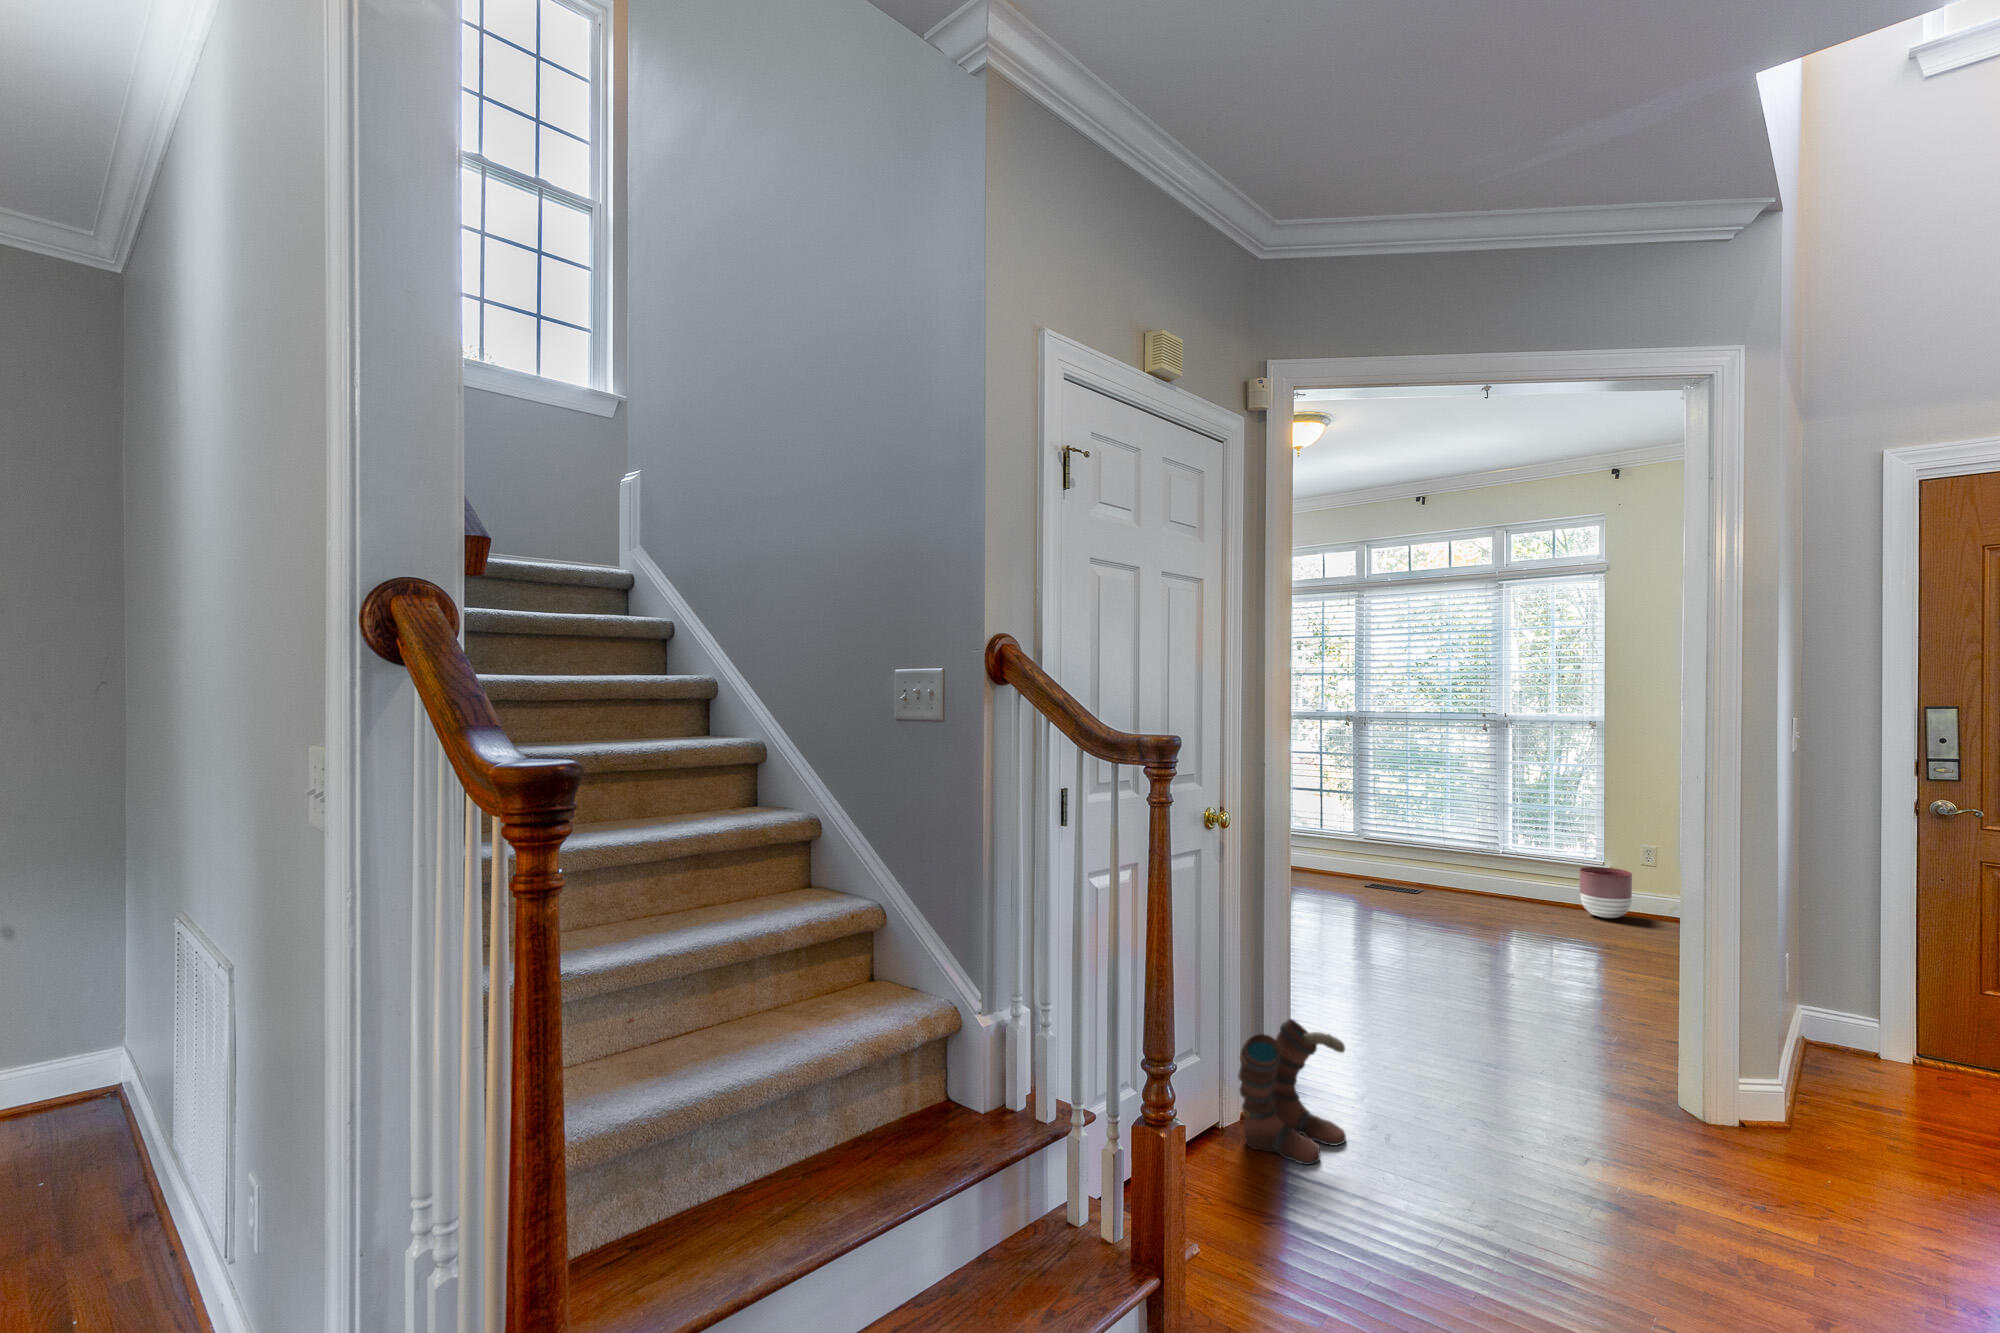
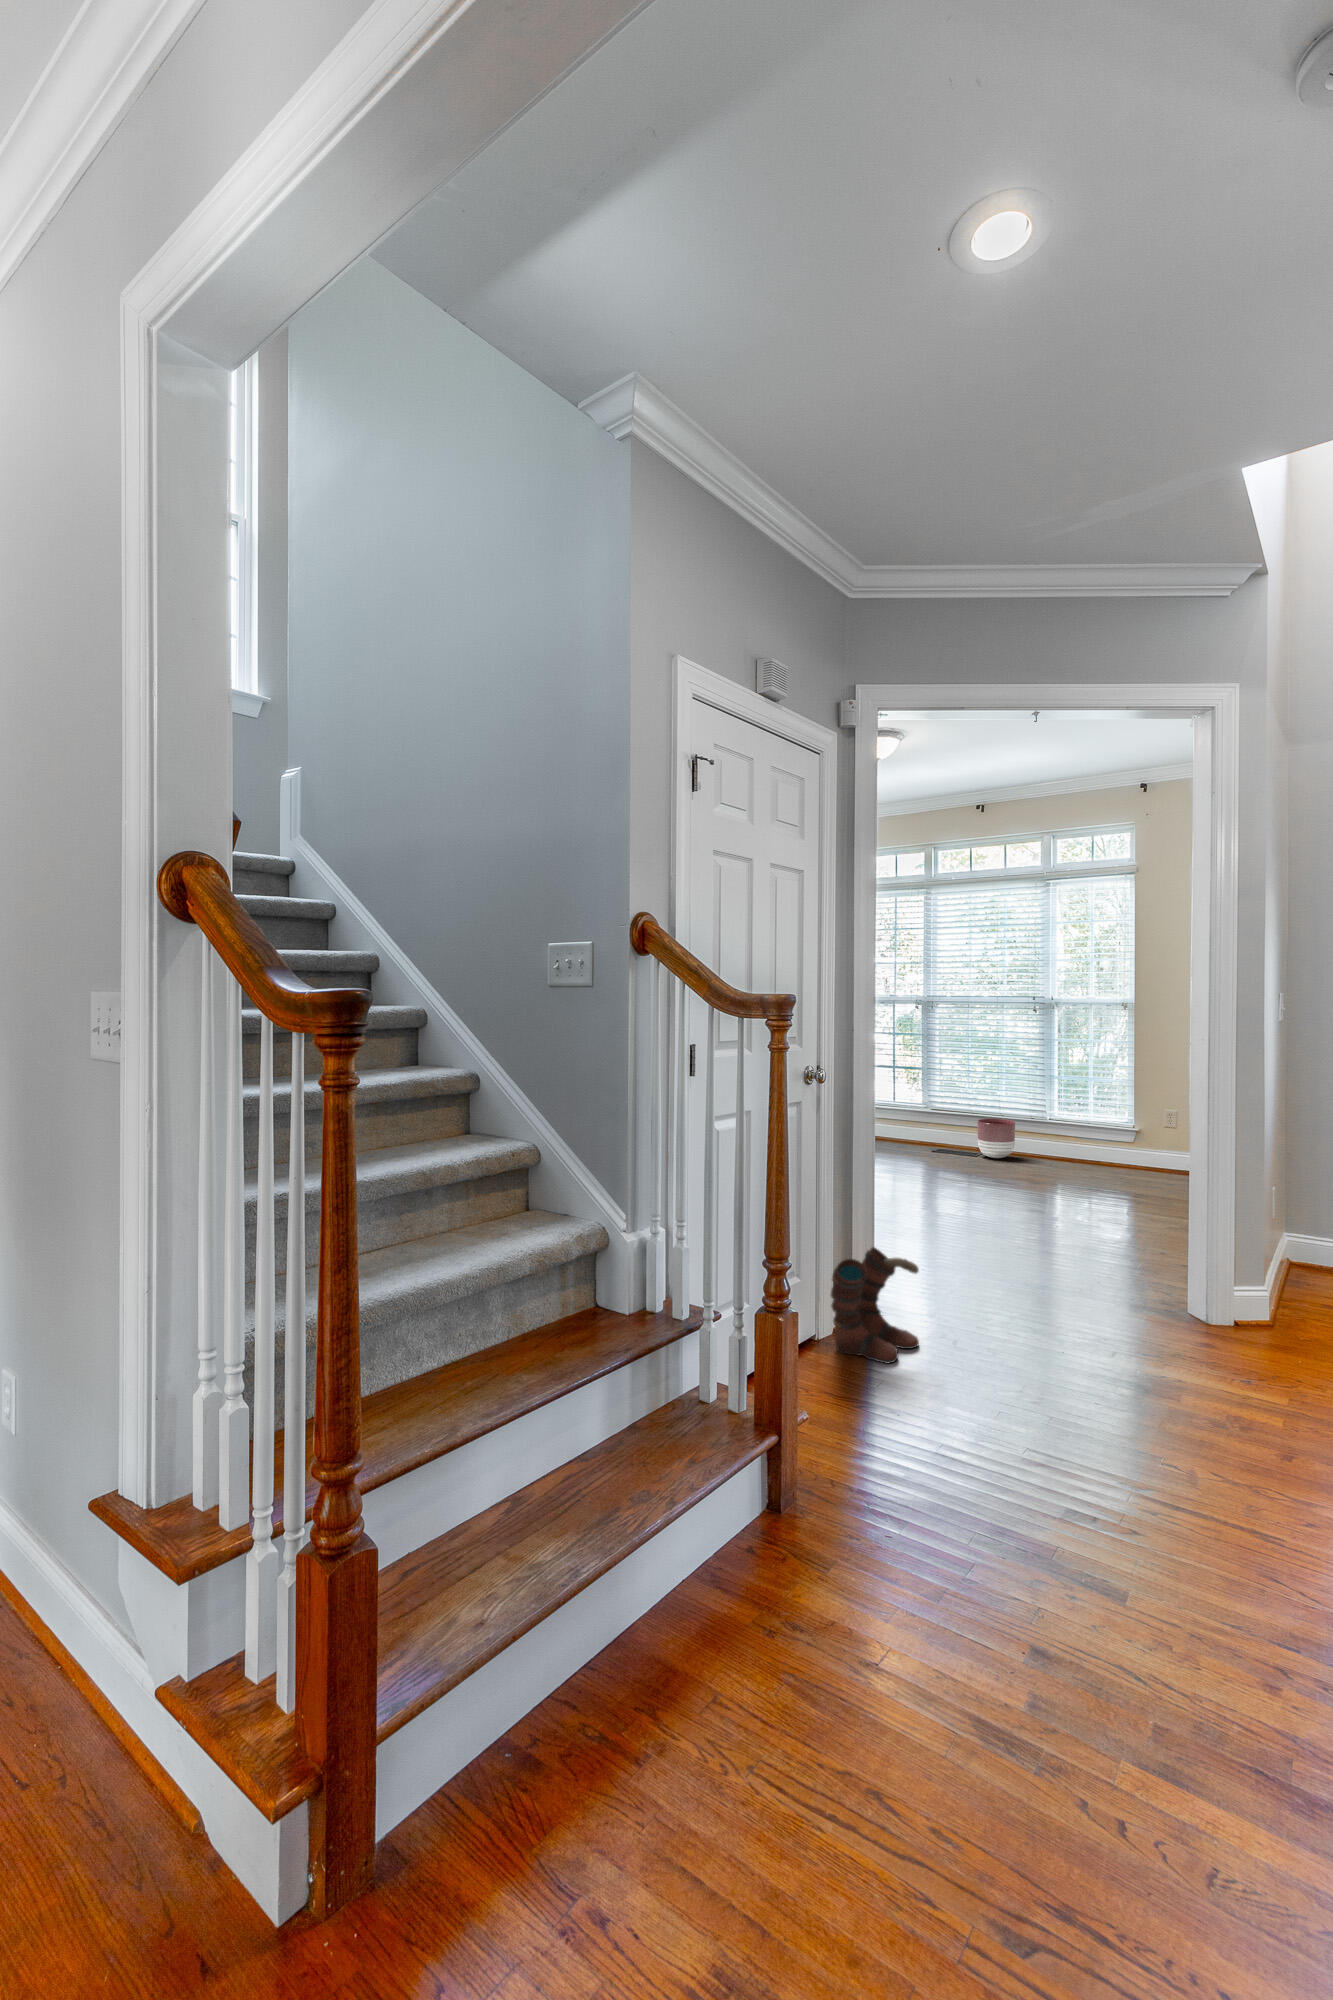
planter: present [1579,867,1632,918] -> present [977,1119,1015,1158]

